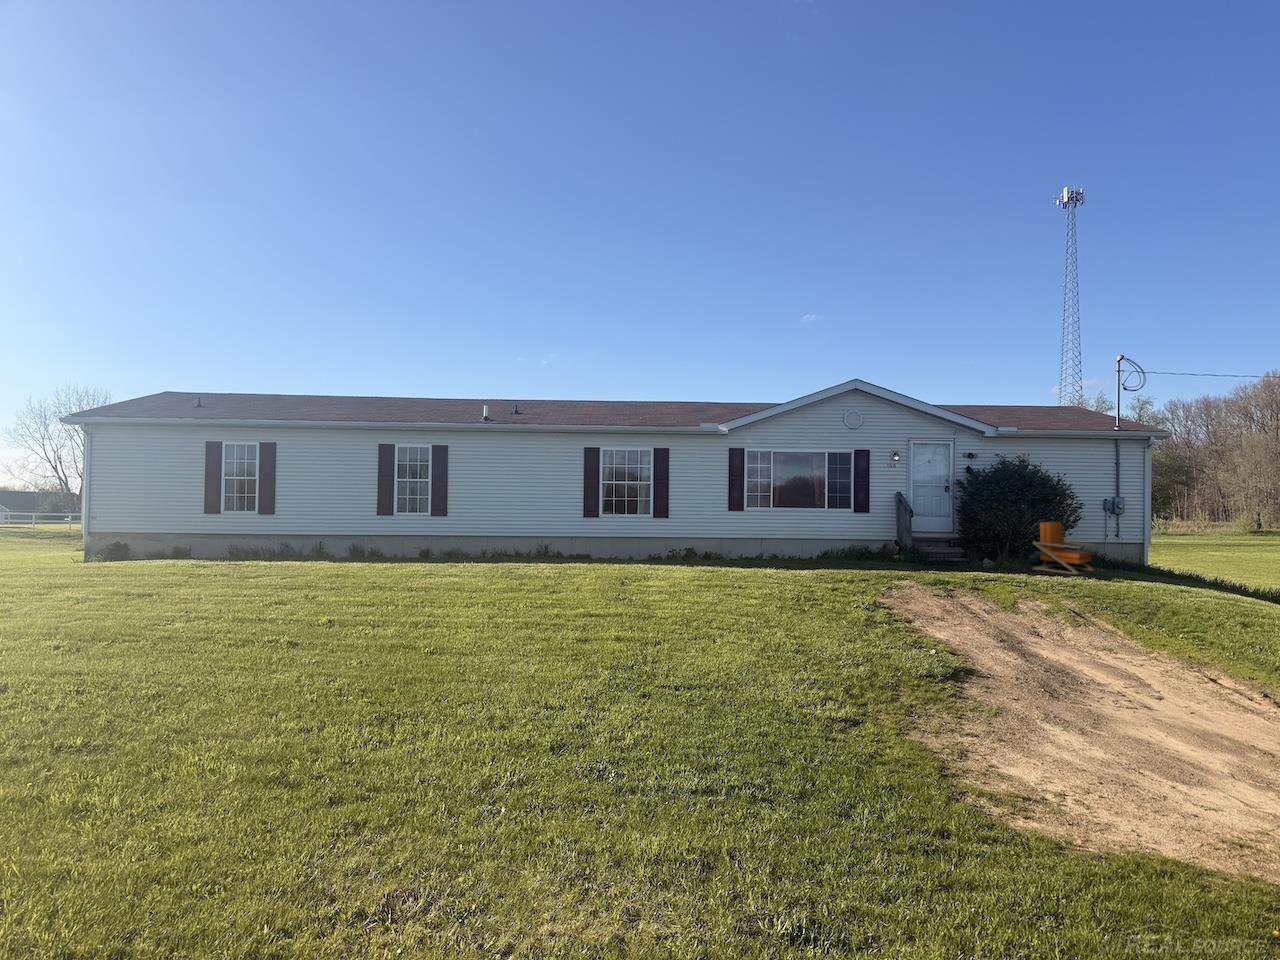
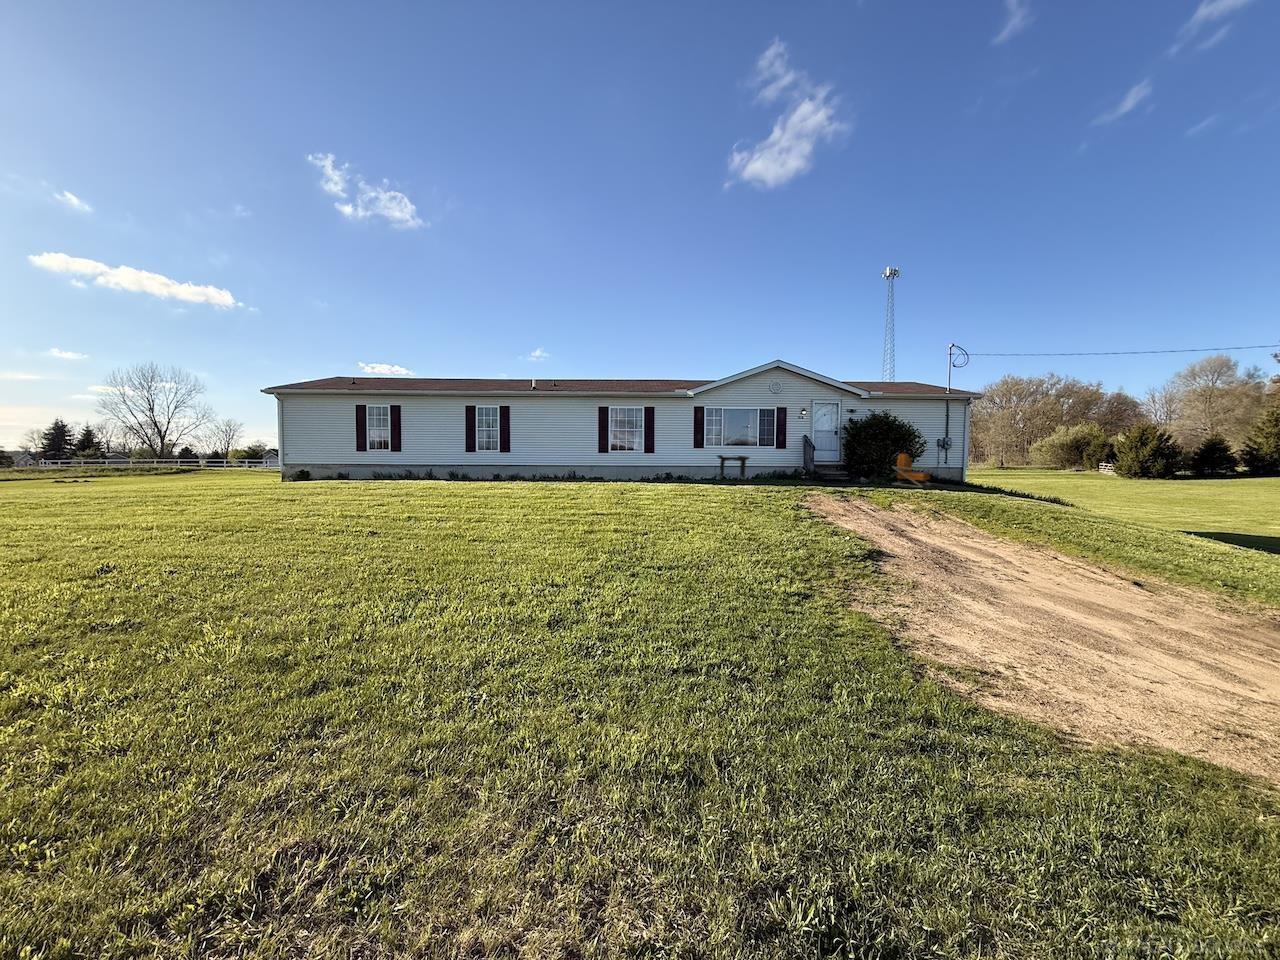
round table: none [763,522,816,558] -> present [717,455,749,478]

